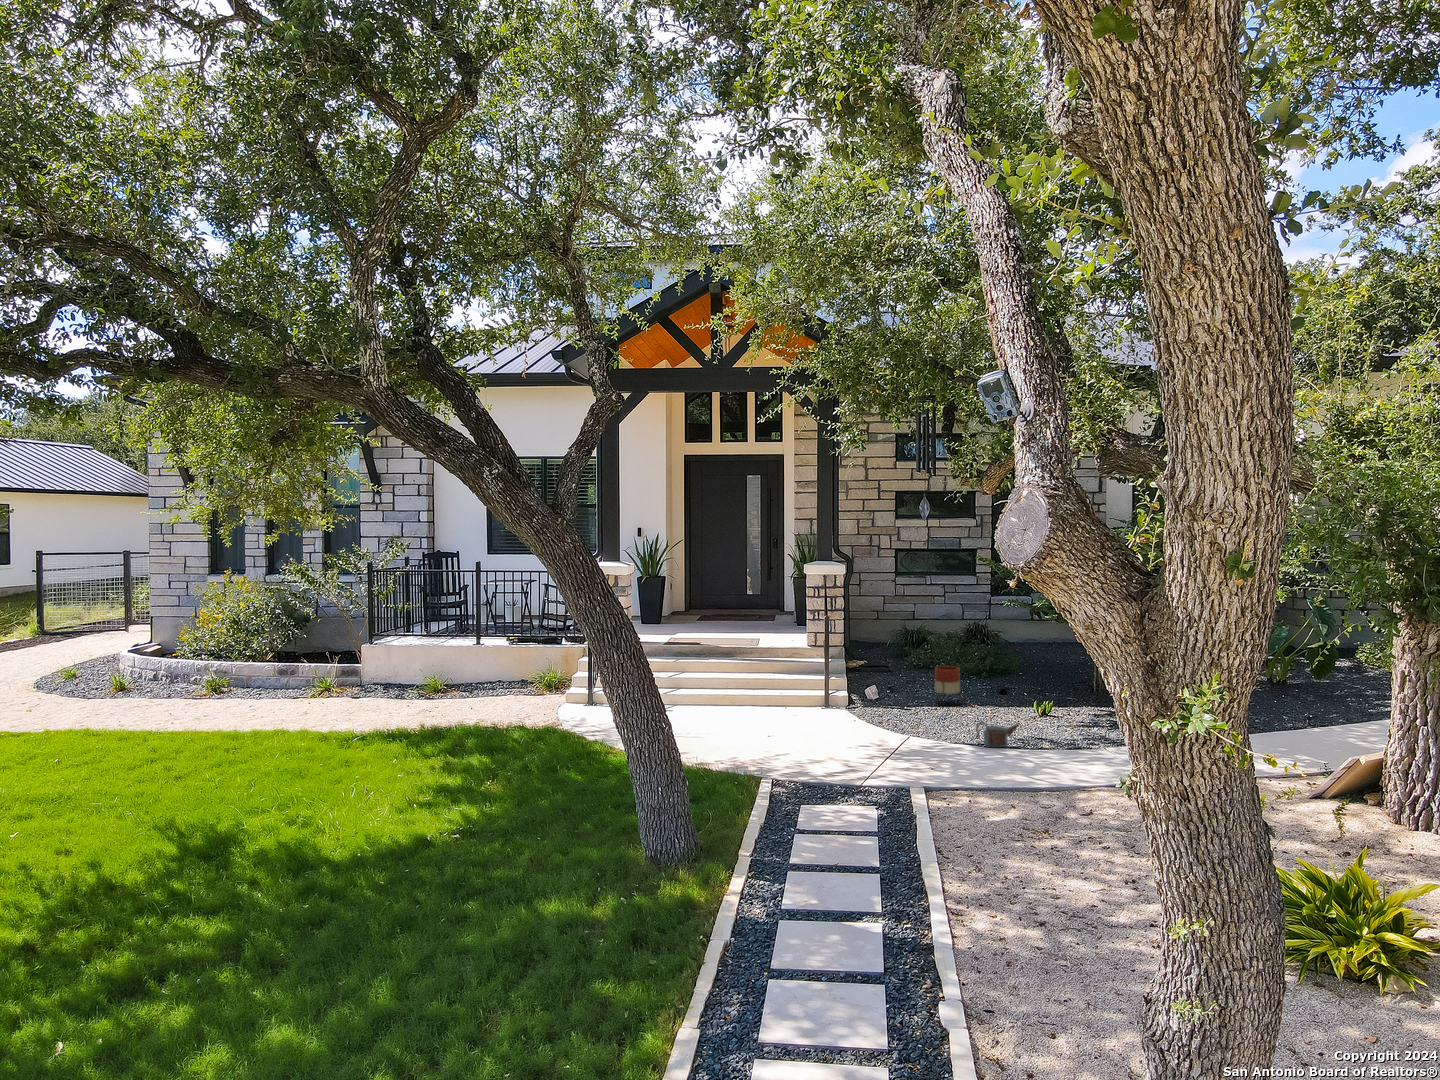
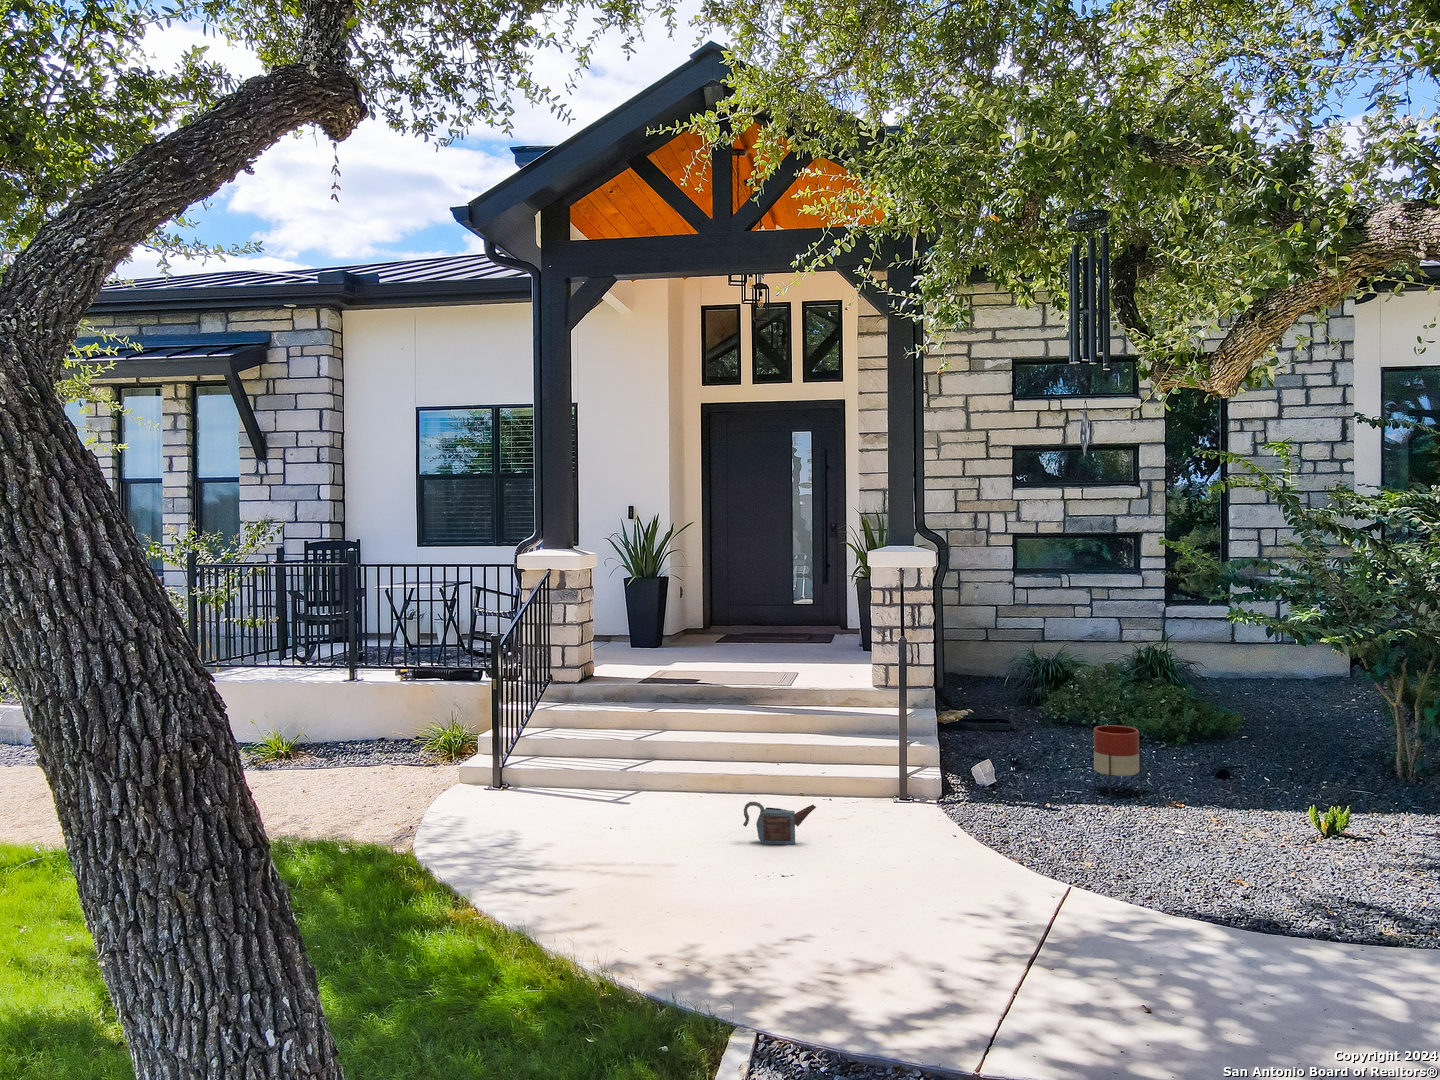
watering can: present [976,722,1019,747] -> present [743,802,816,844]

